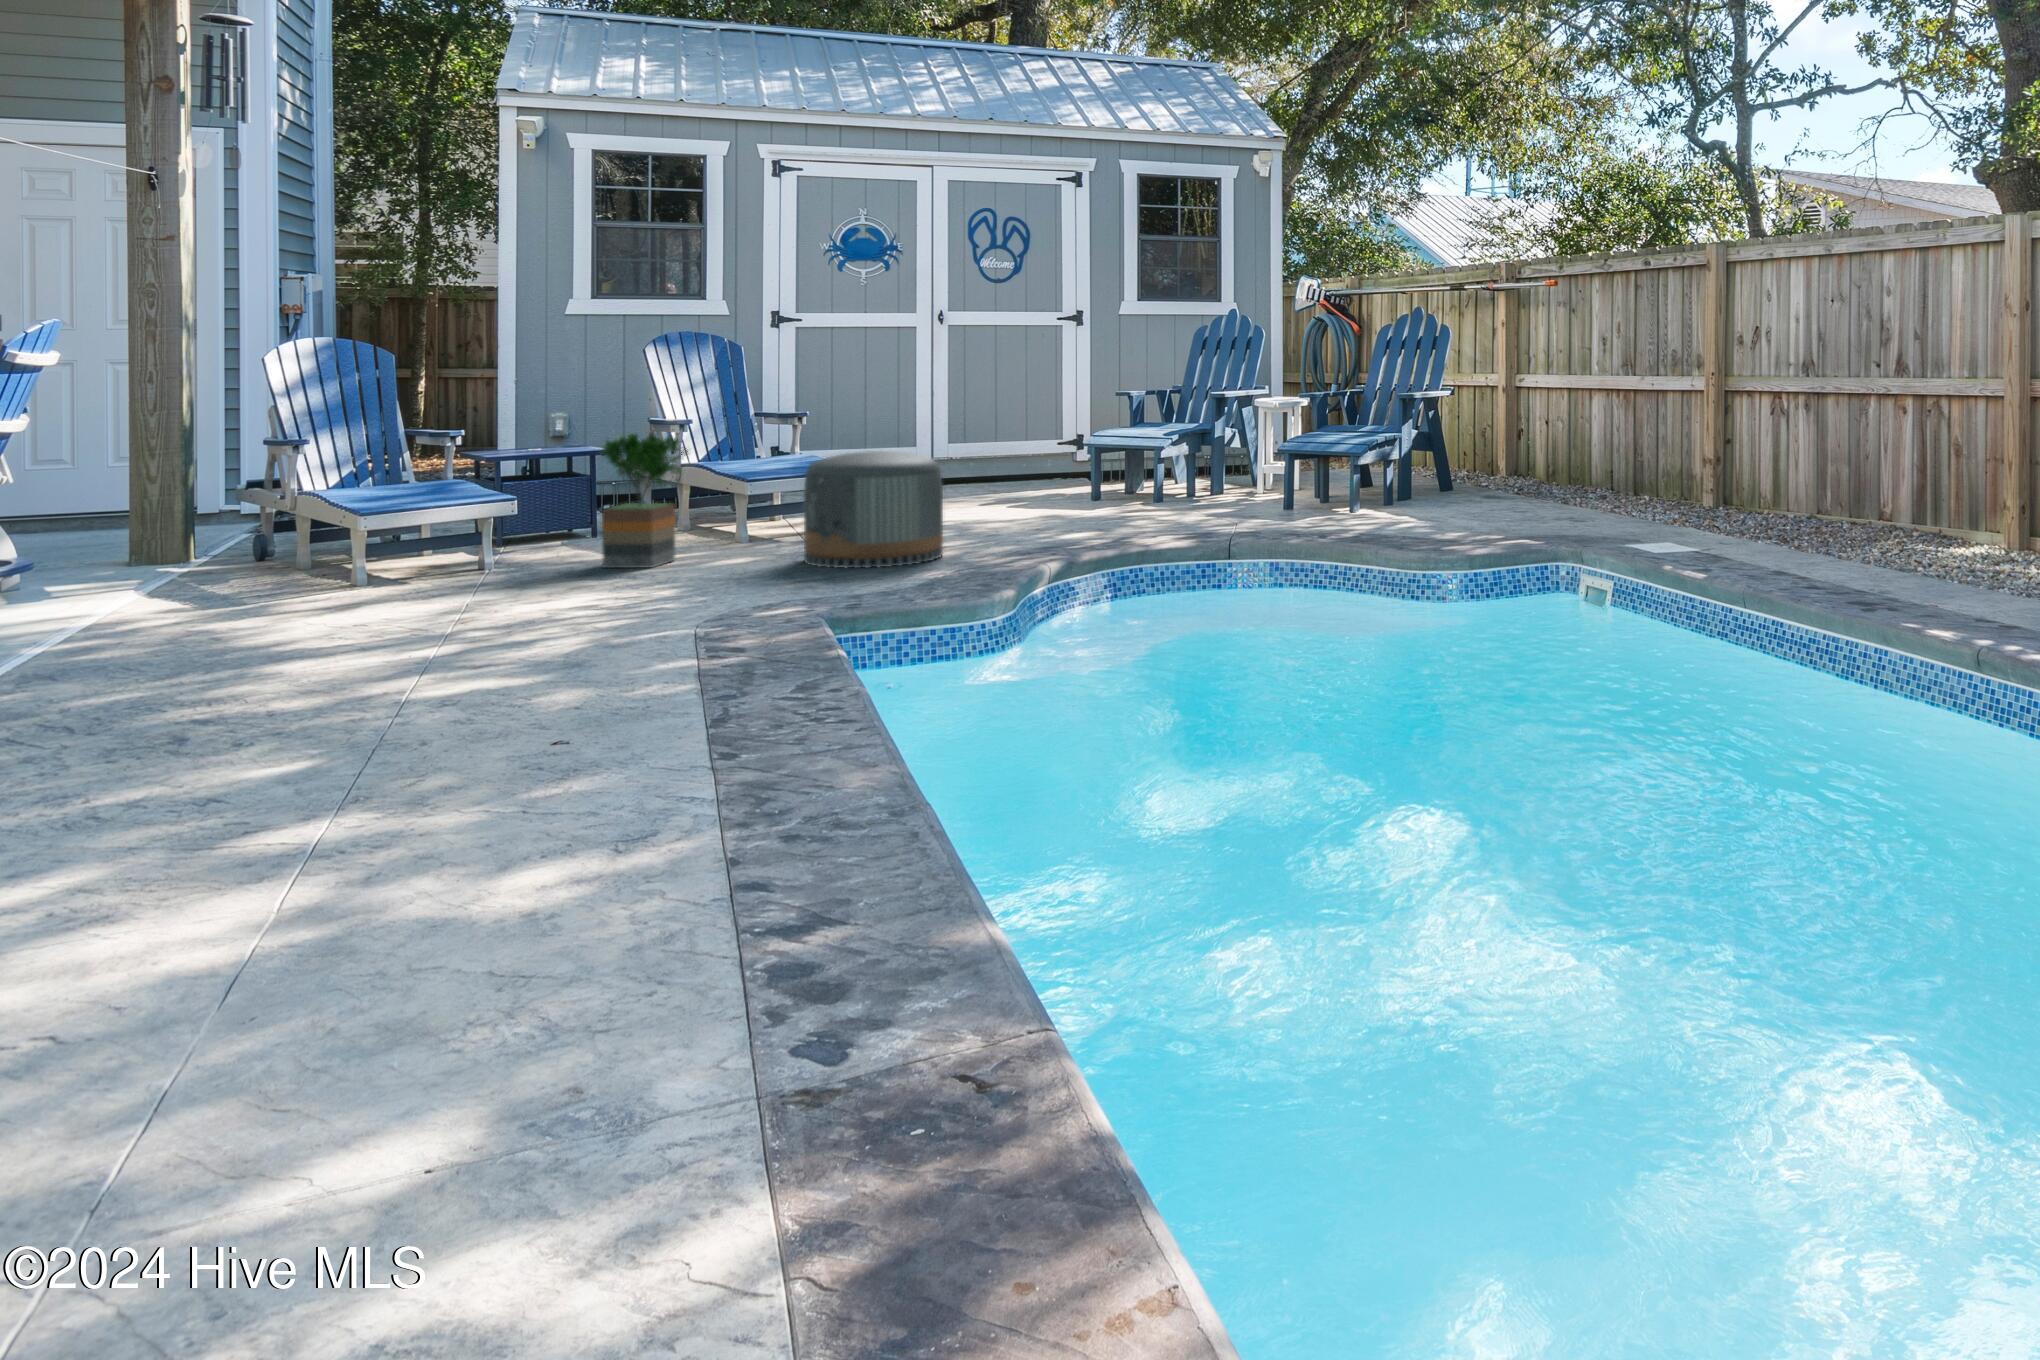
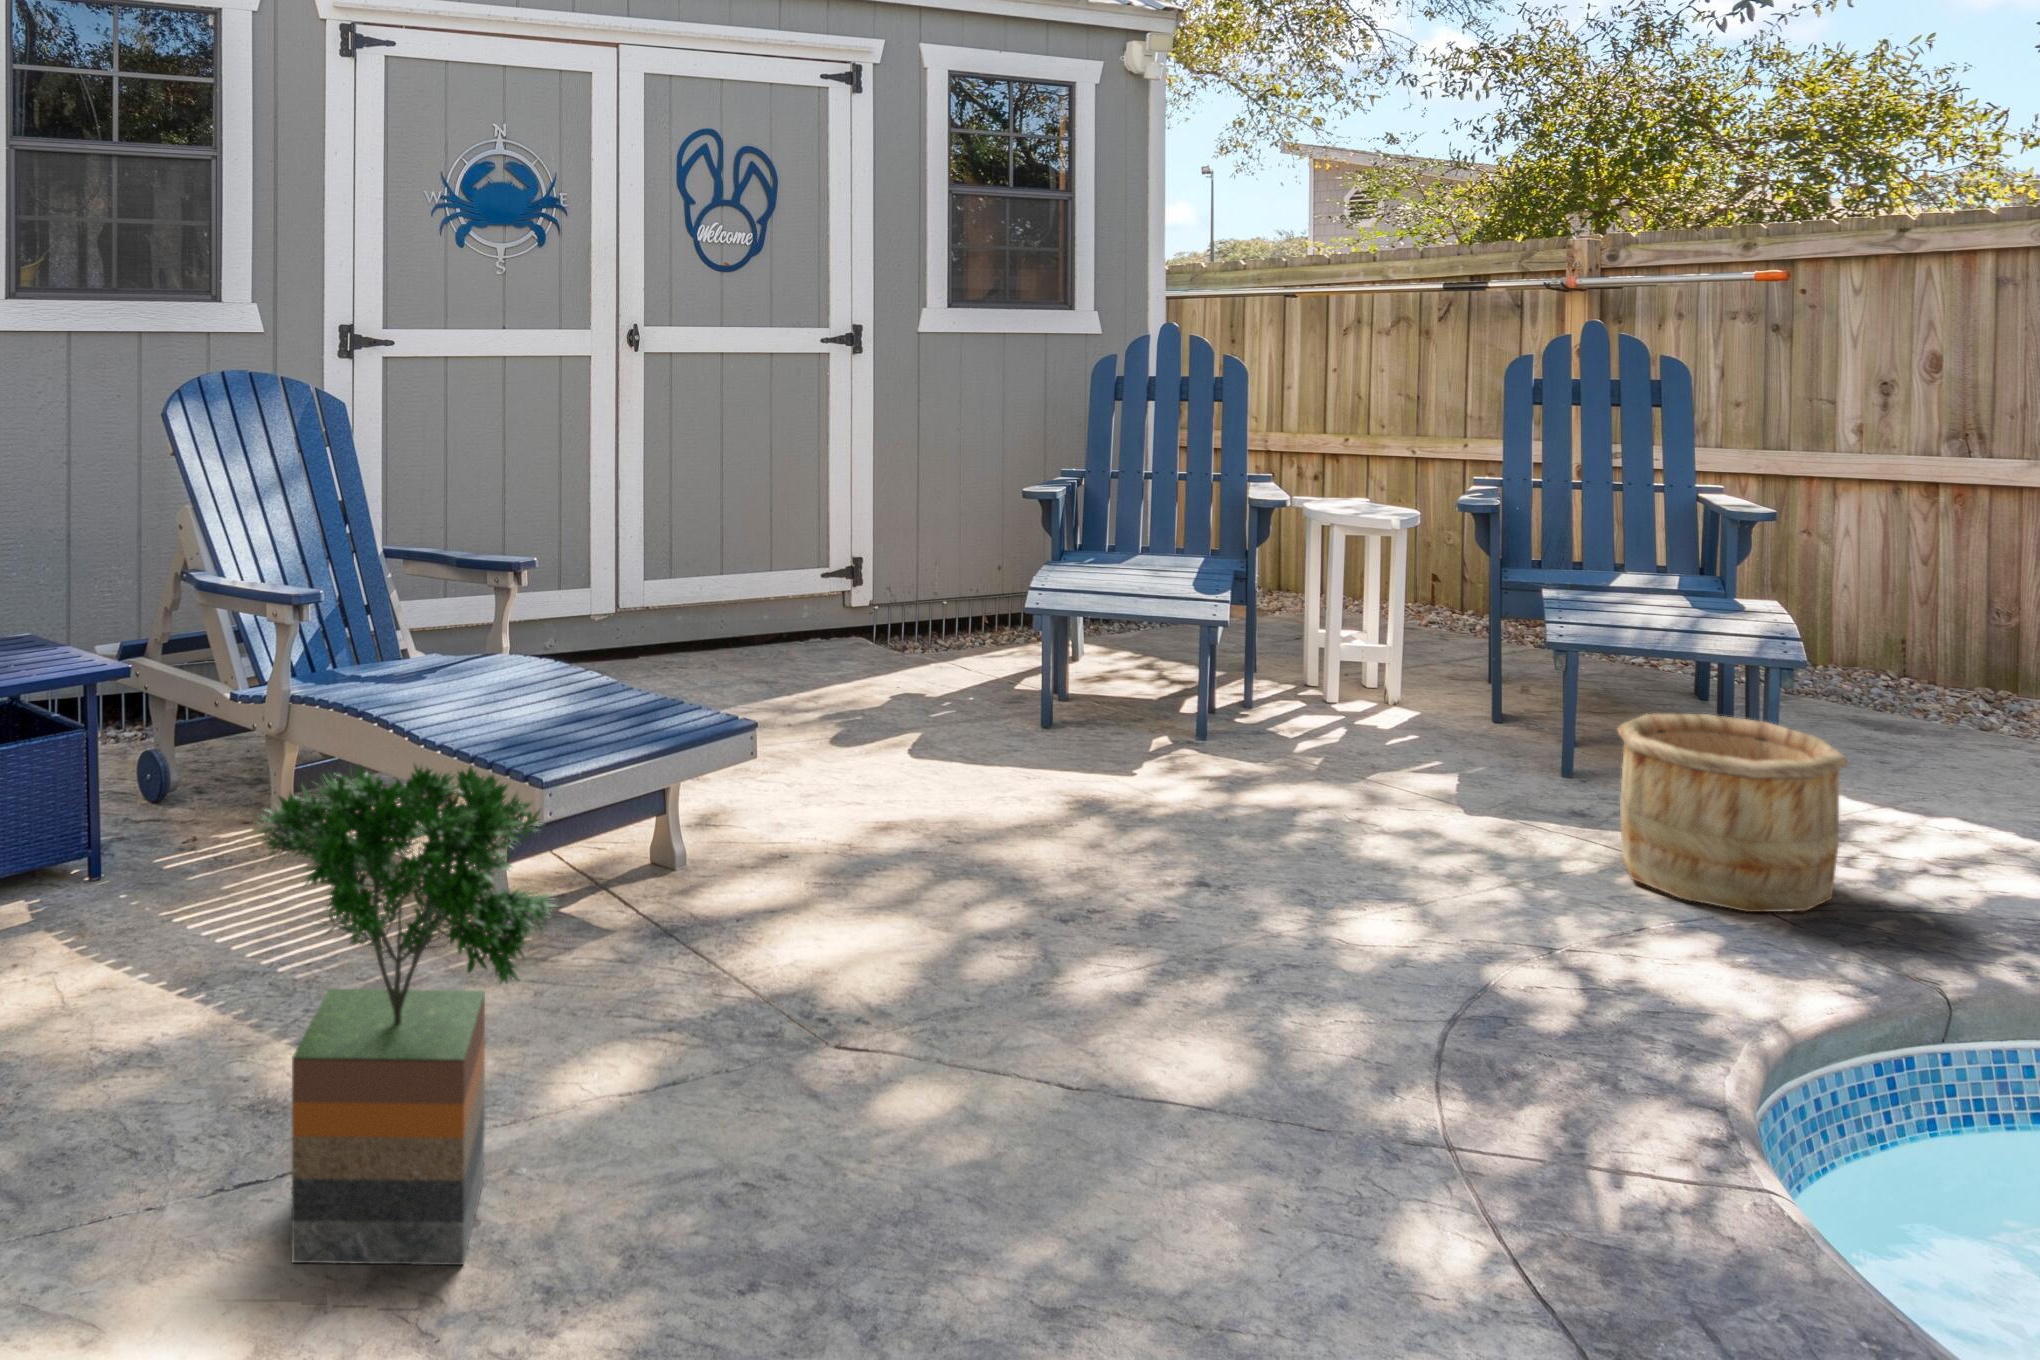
pouf: present [804,451,943,568] -> none [893,791,1337,1280]
wooden bucket: none [1218,462,1297,529] -> present [1618,714,1848,912]

